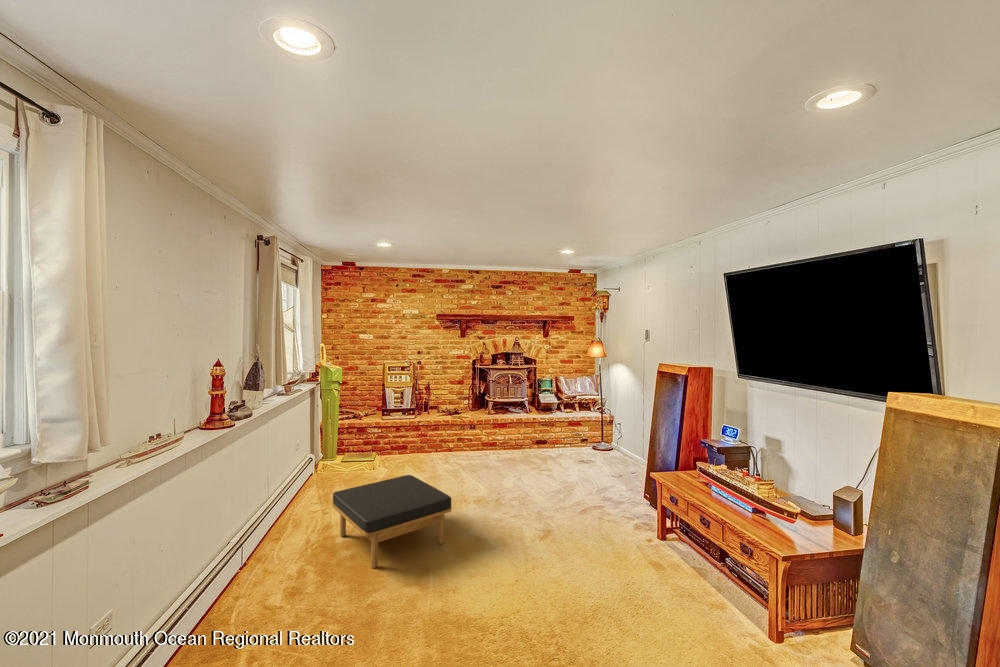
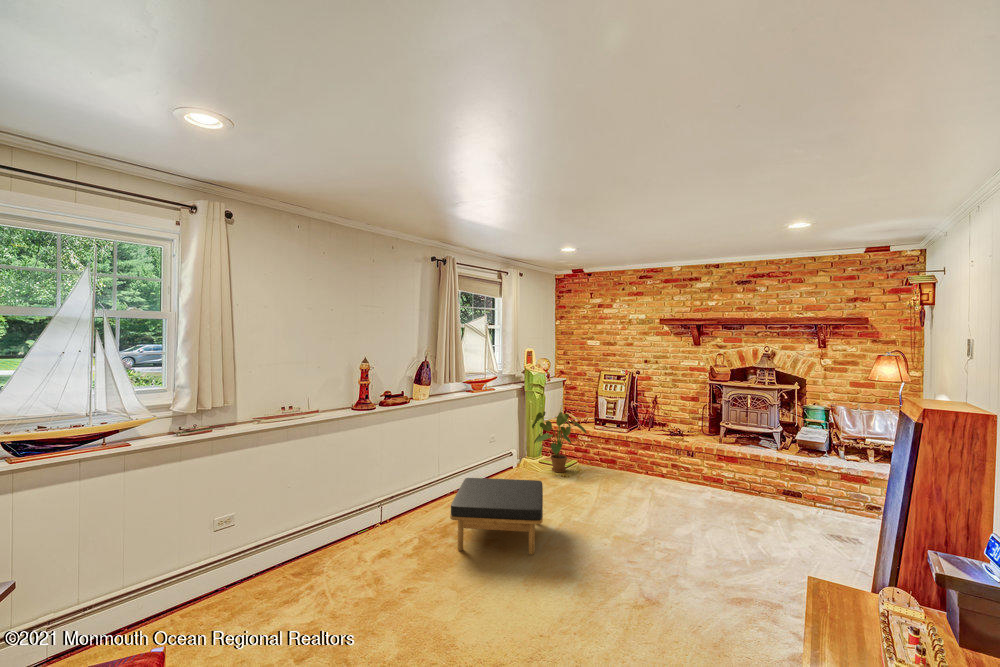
house plant: none [327,409,384,470] -> present [532,411,587,473]

